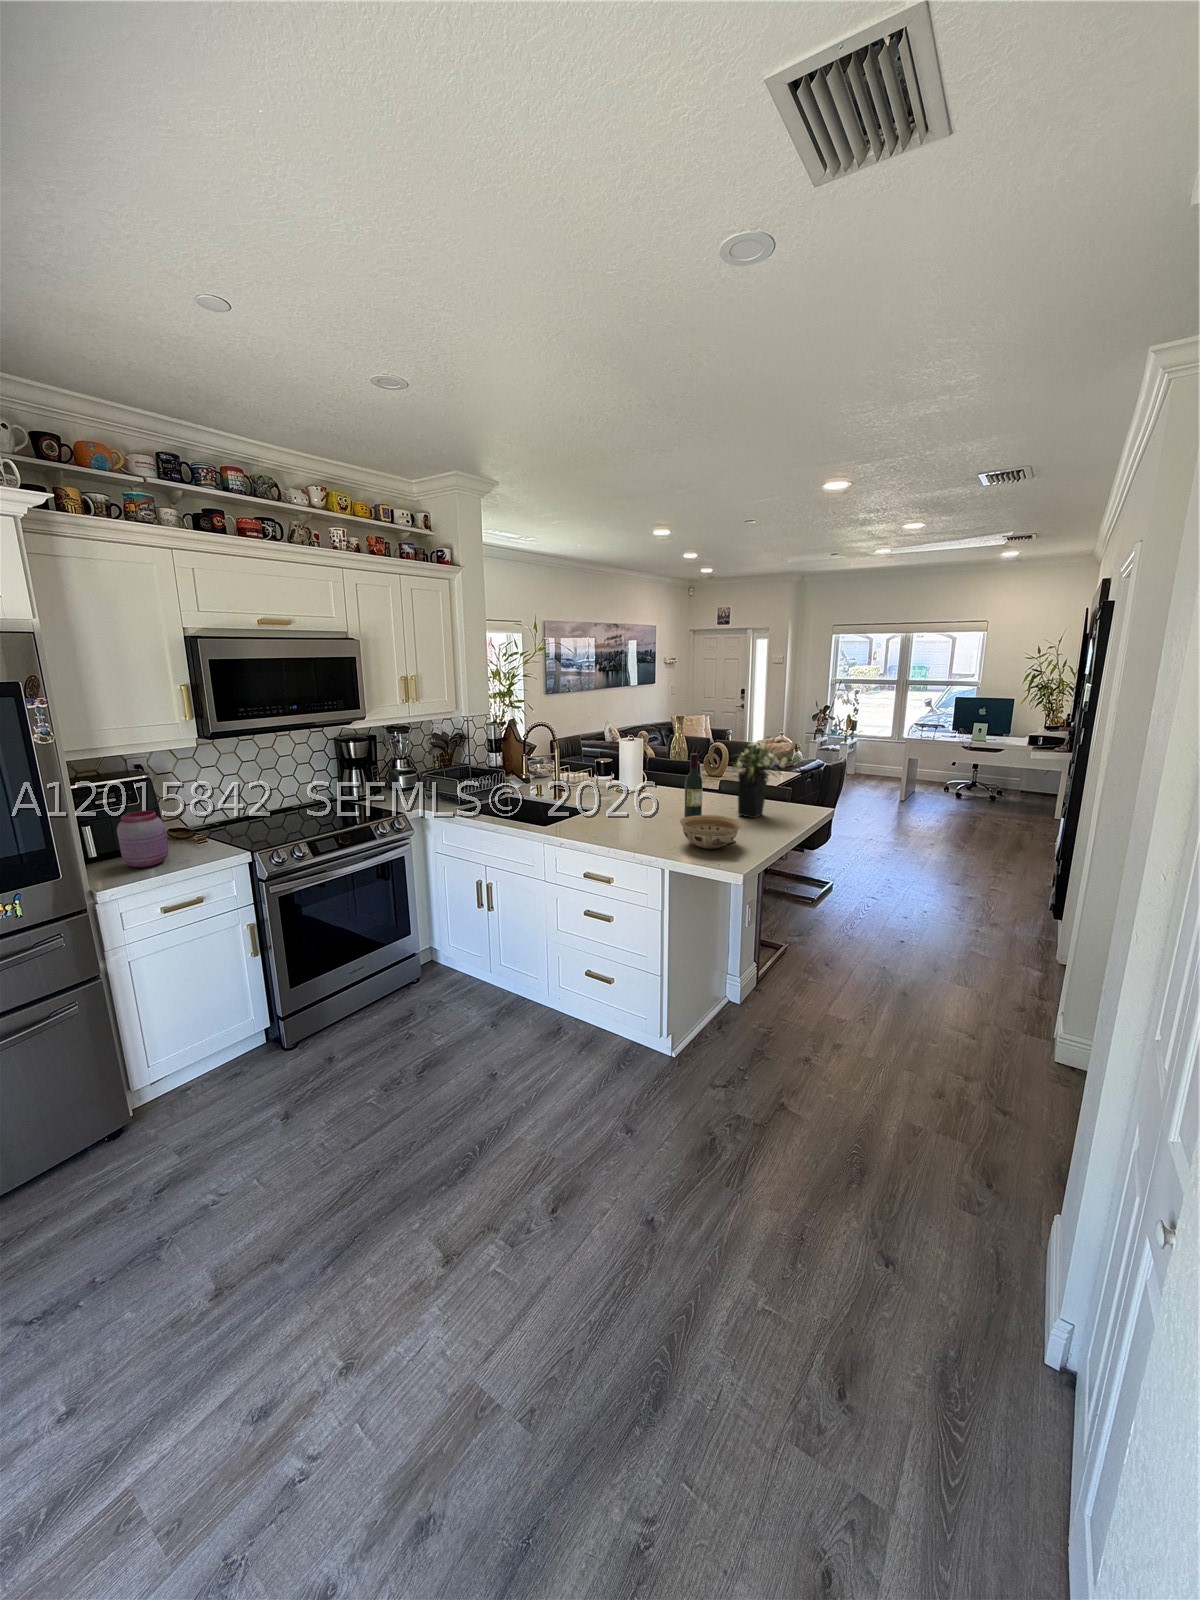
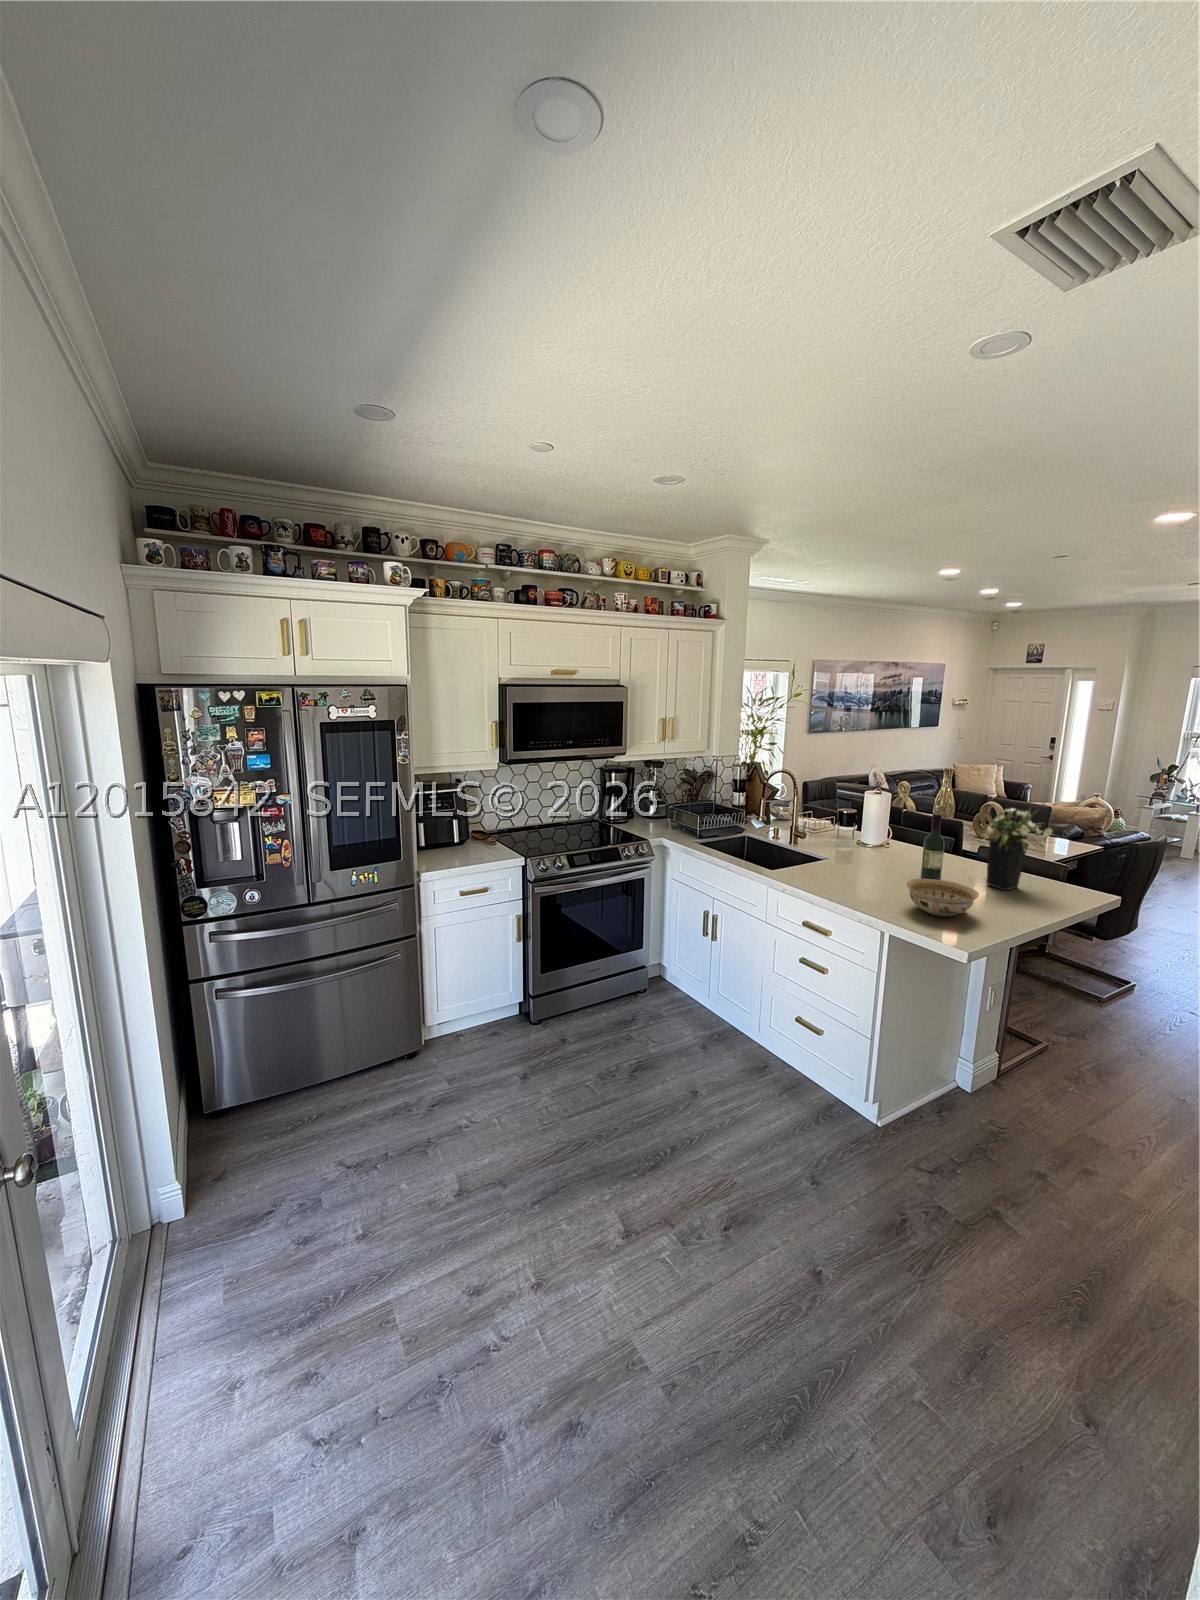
jar: present [117,811,168,868] -> none [441,815,471,858]

